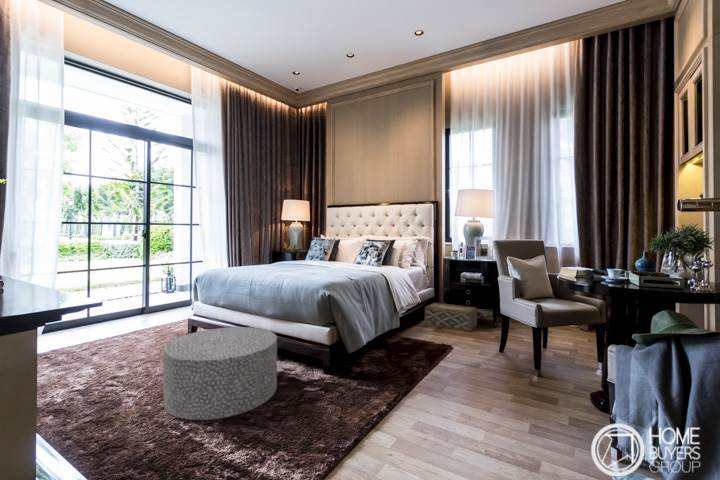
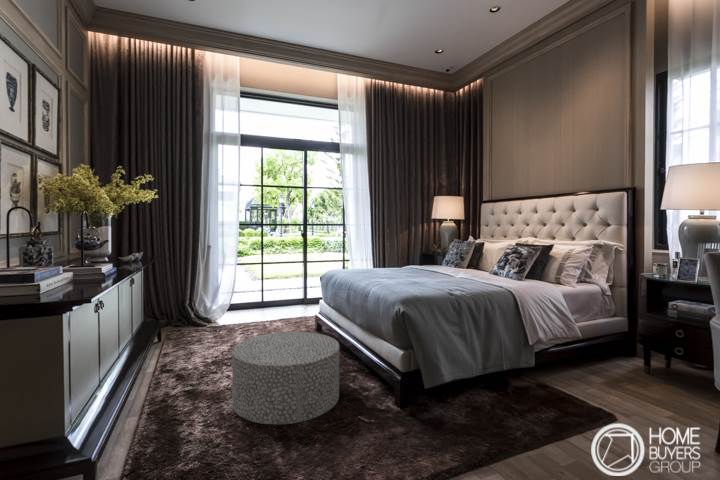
woven basket: present [425,303,477,331] -> none [592,340,695,398]

